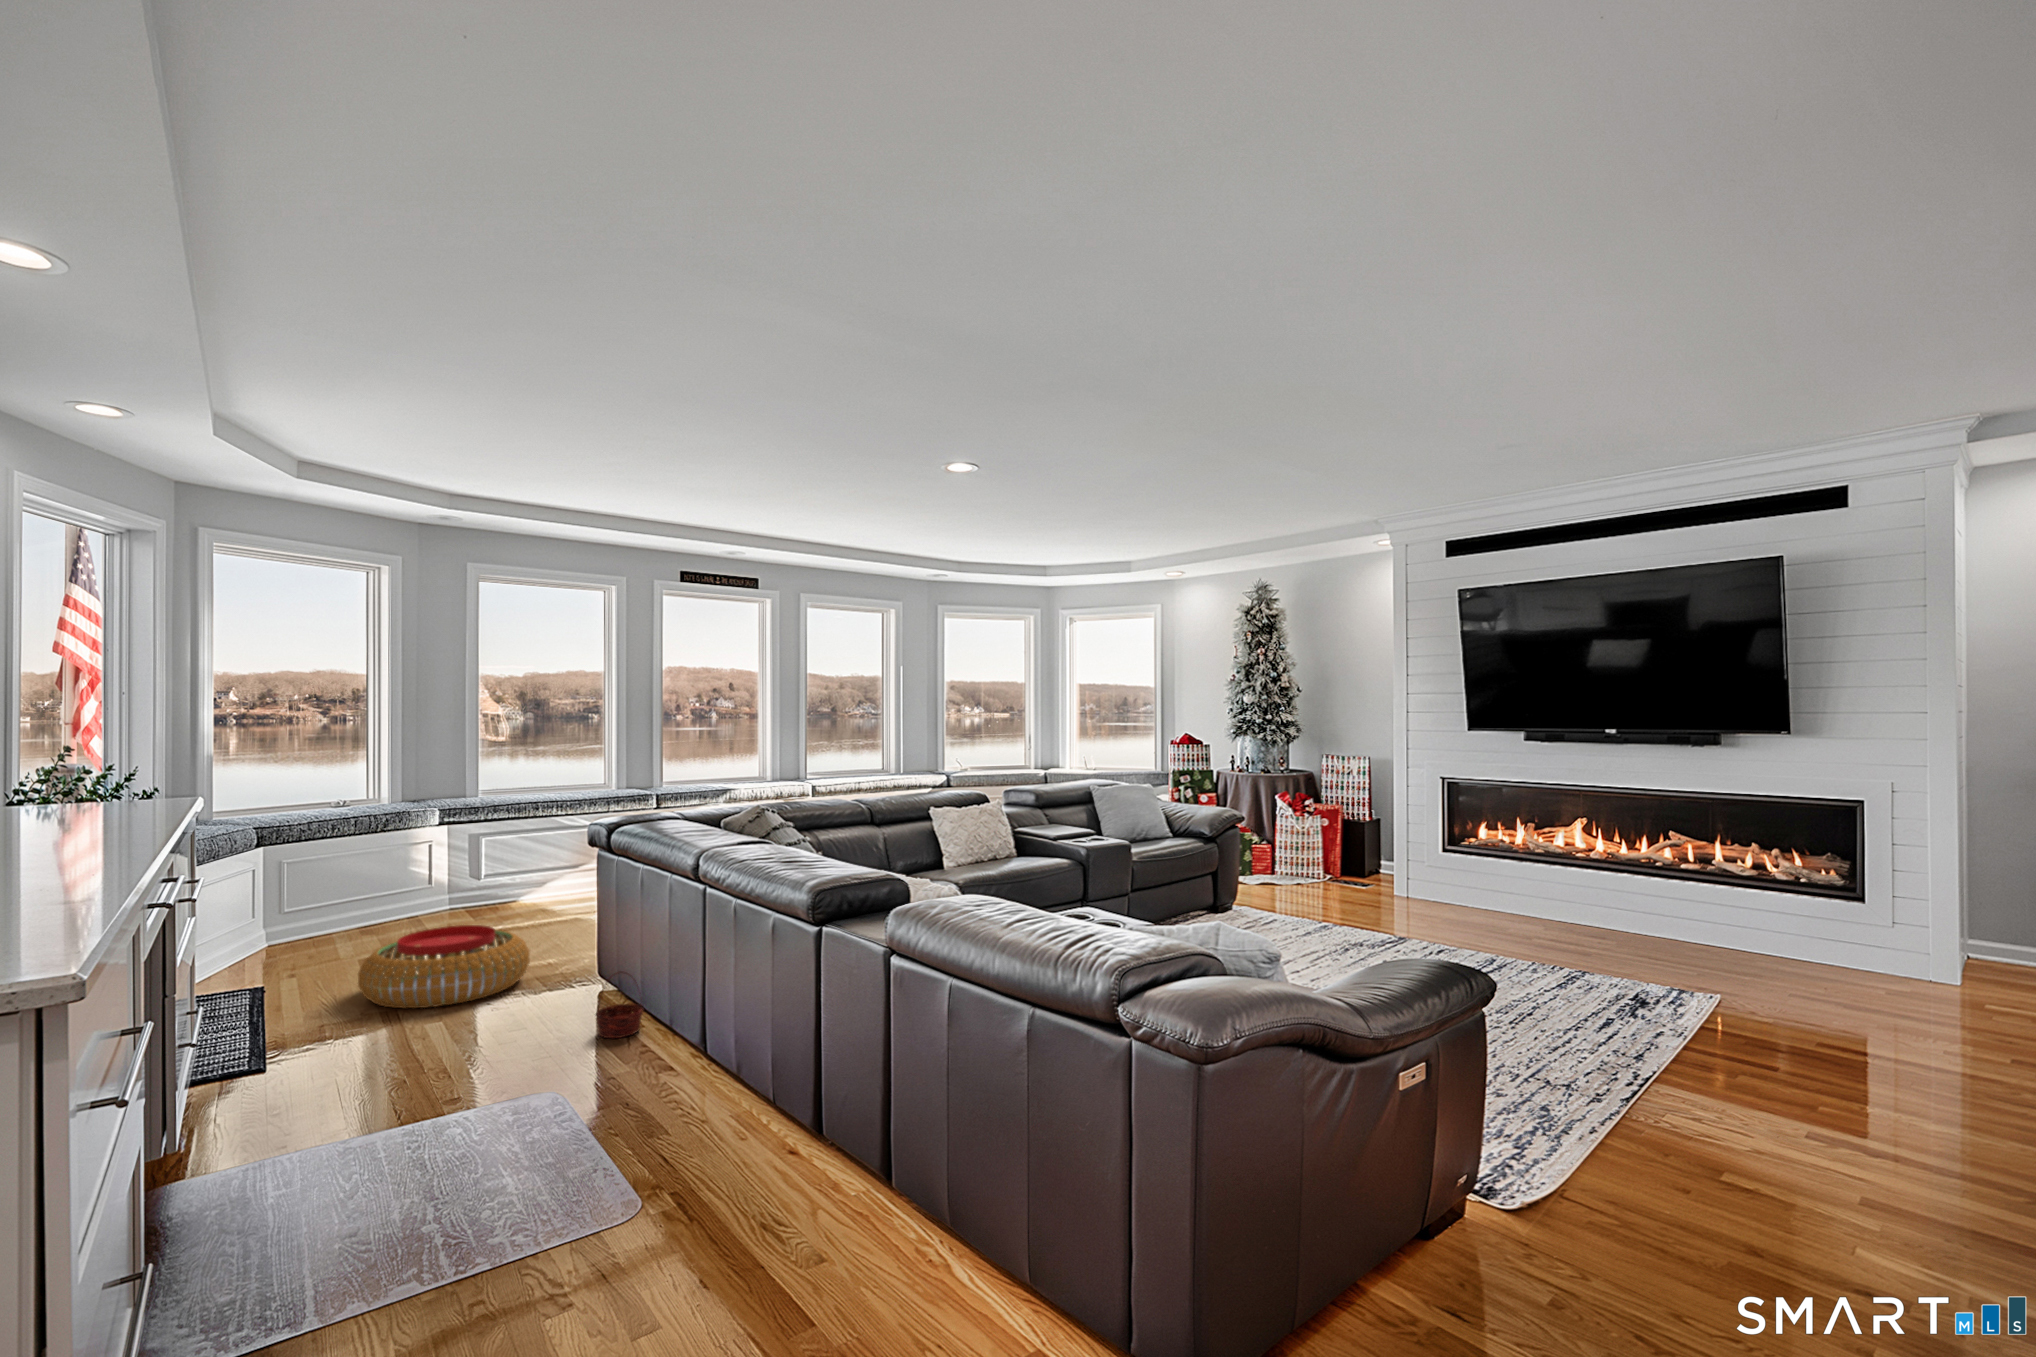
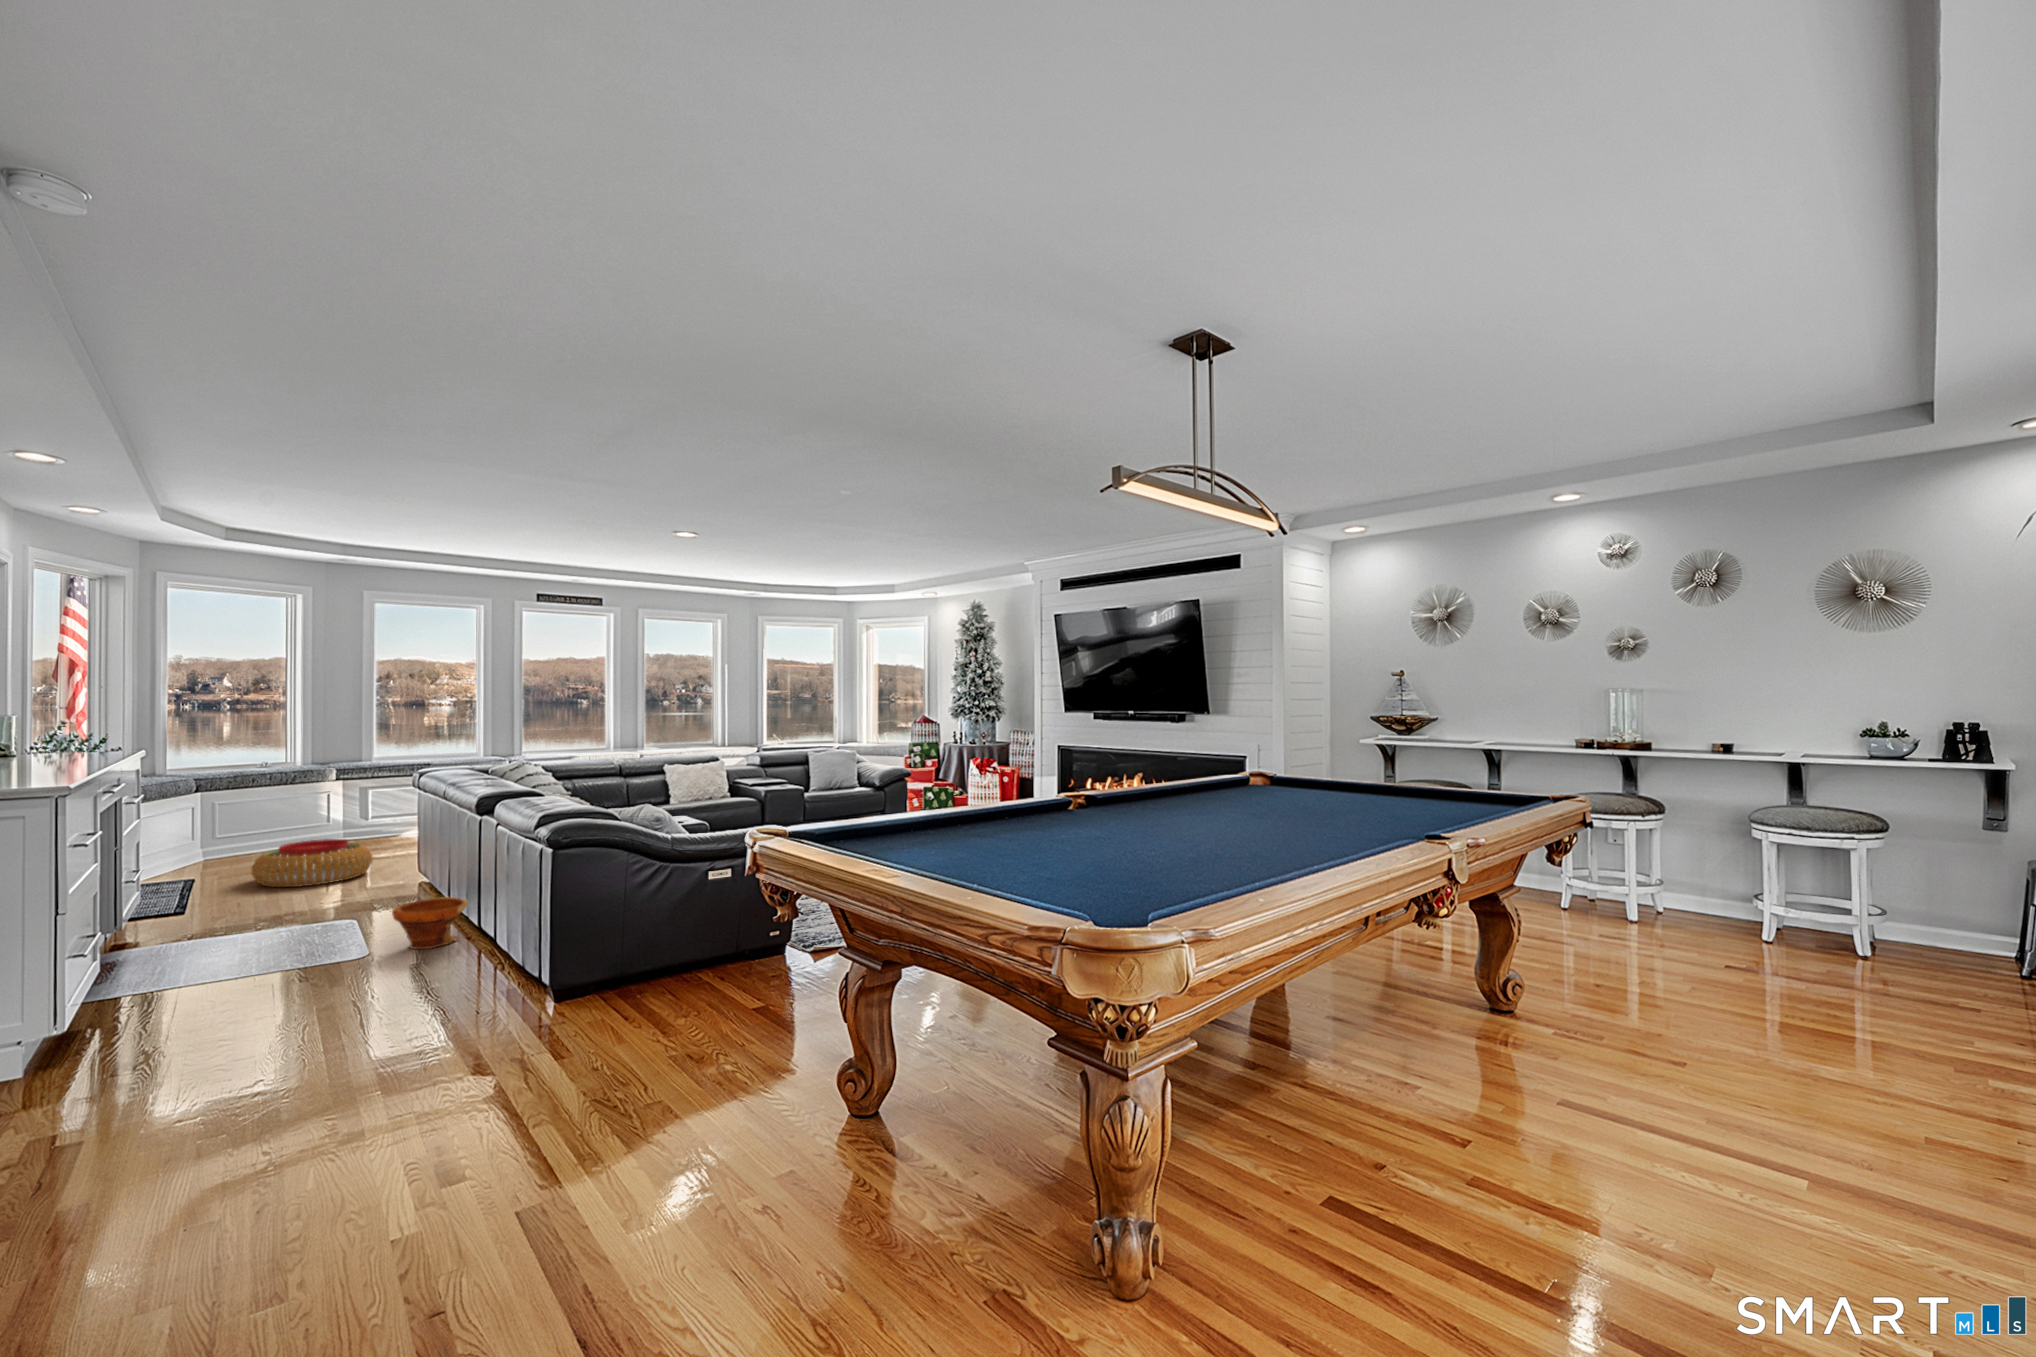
basket: present [596,972,643,1038] -> none [392,859,425,899]
planter: none [681,1066,802,1180] -> present [392,897,468,949]

